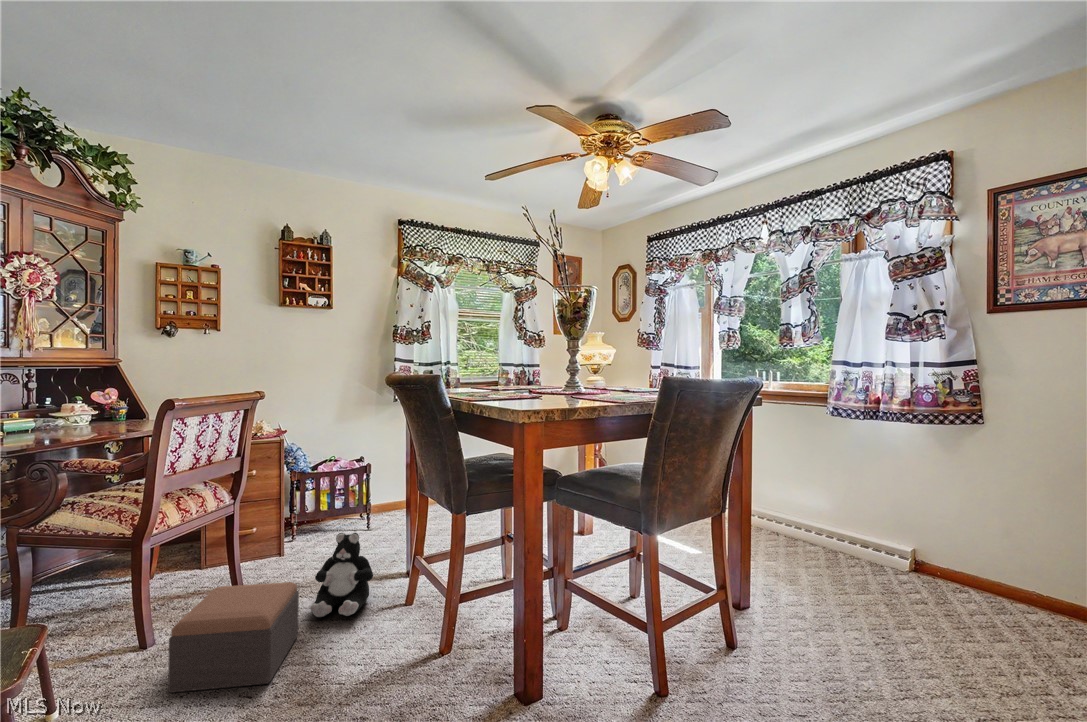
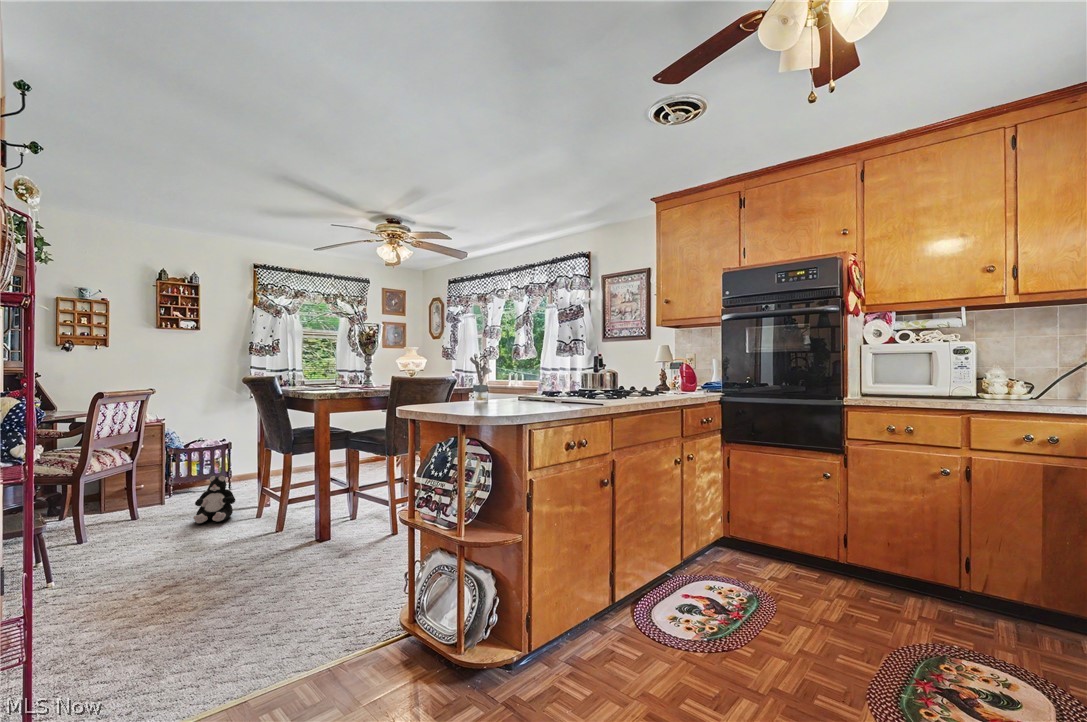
footstool: present [168,582,299,693] -> none [109,499,187,553]

